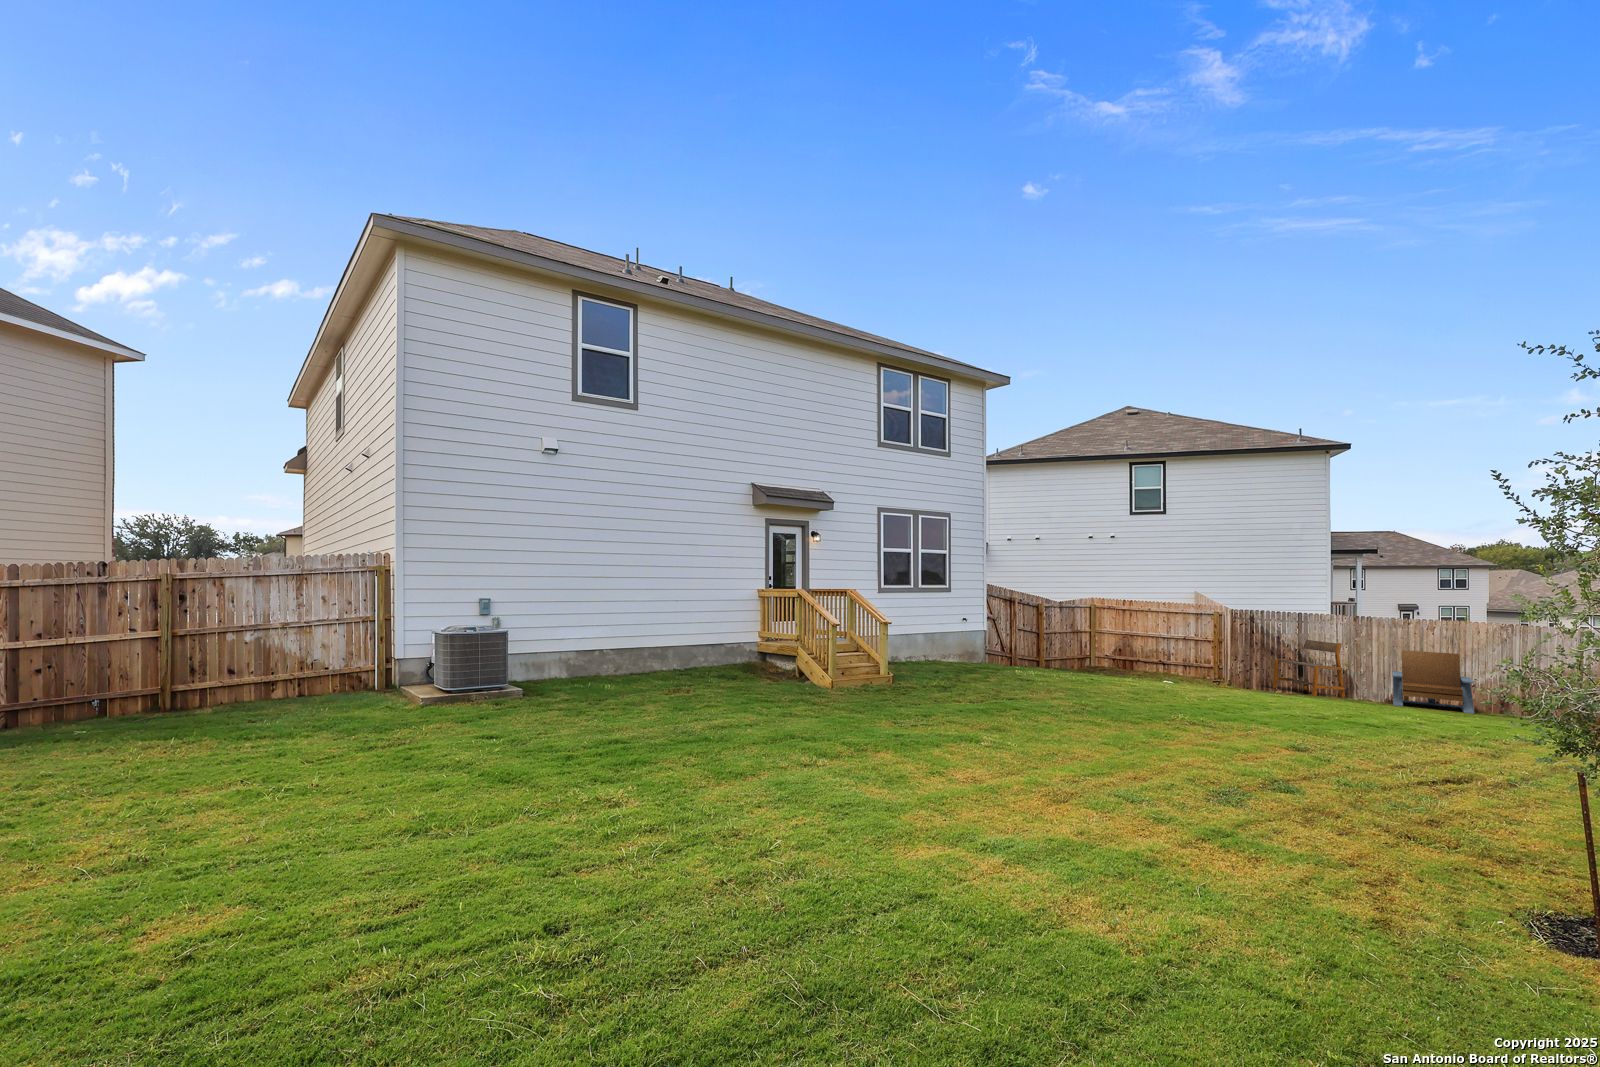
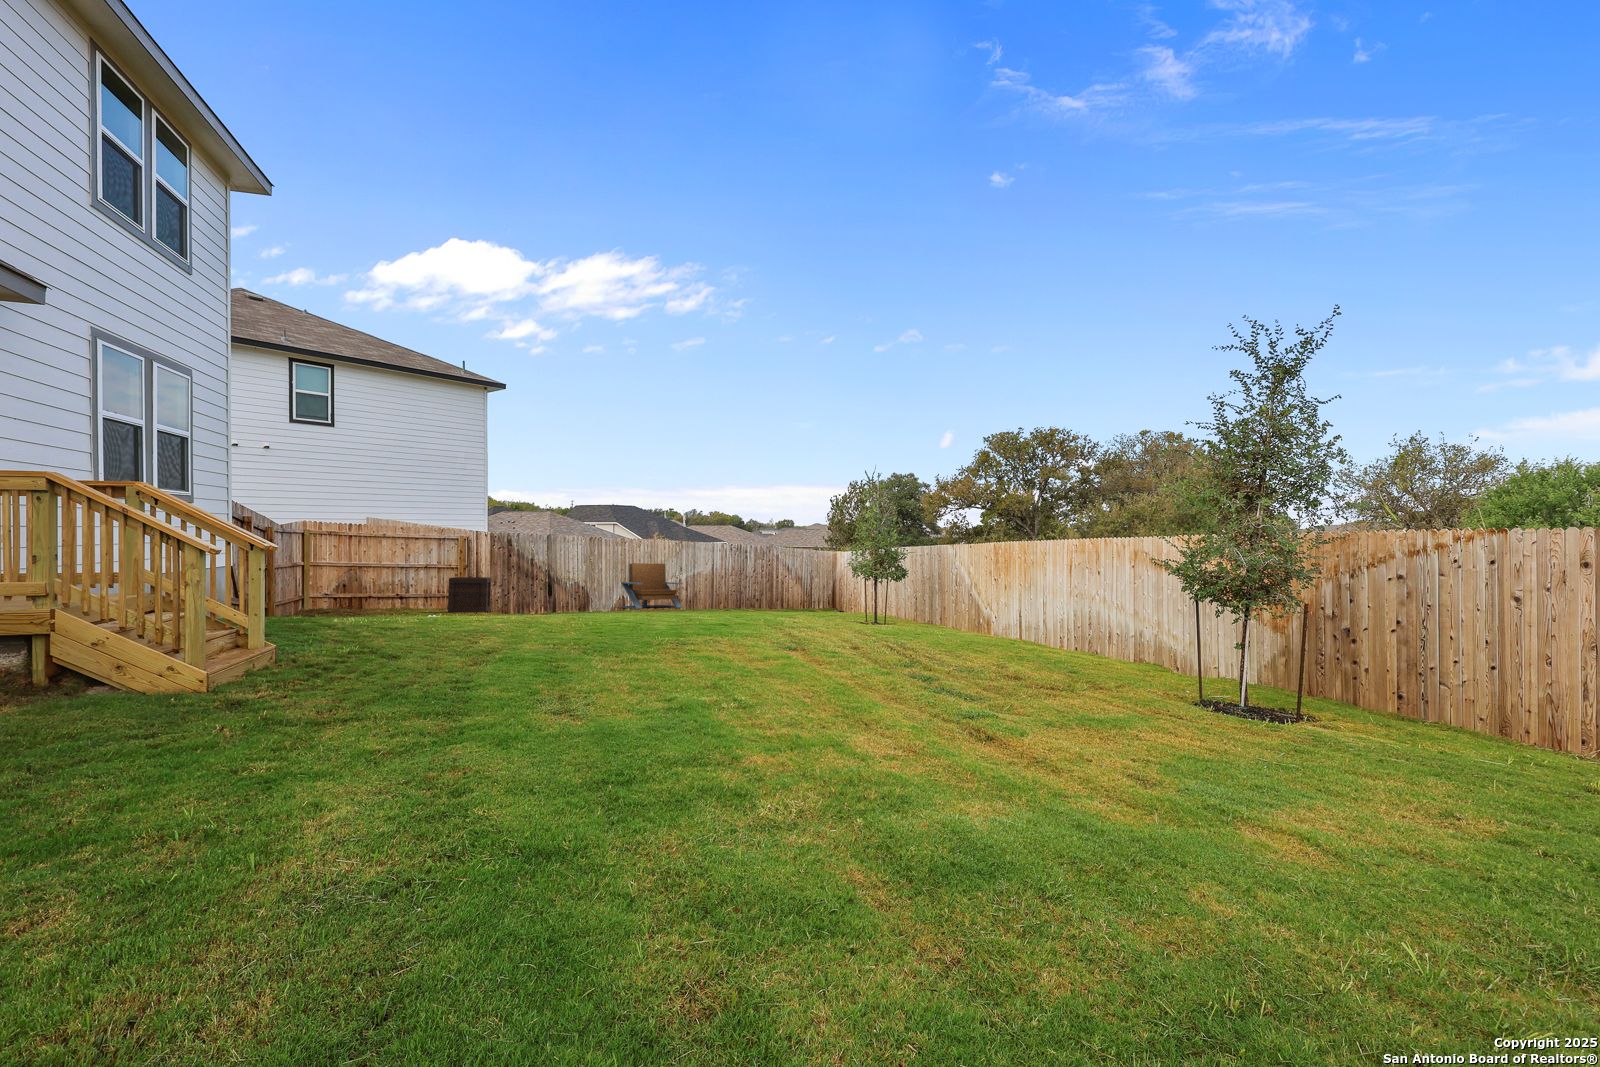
bench: present [1273,639,1345,697] -> none [527,560,592,611]
wooden crate: none [1187,650,1236,686] -> present [448,577,491,613]

